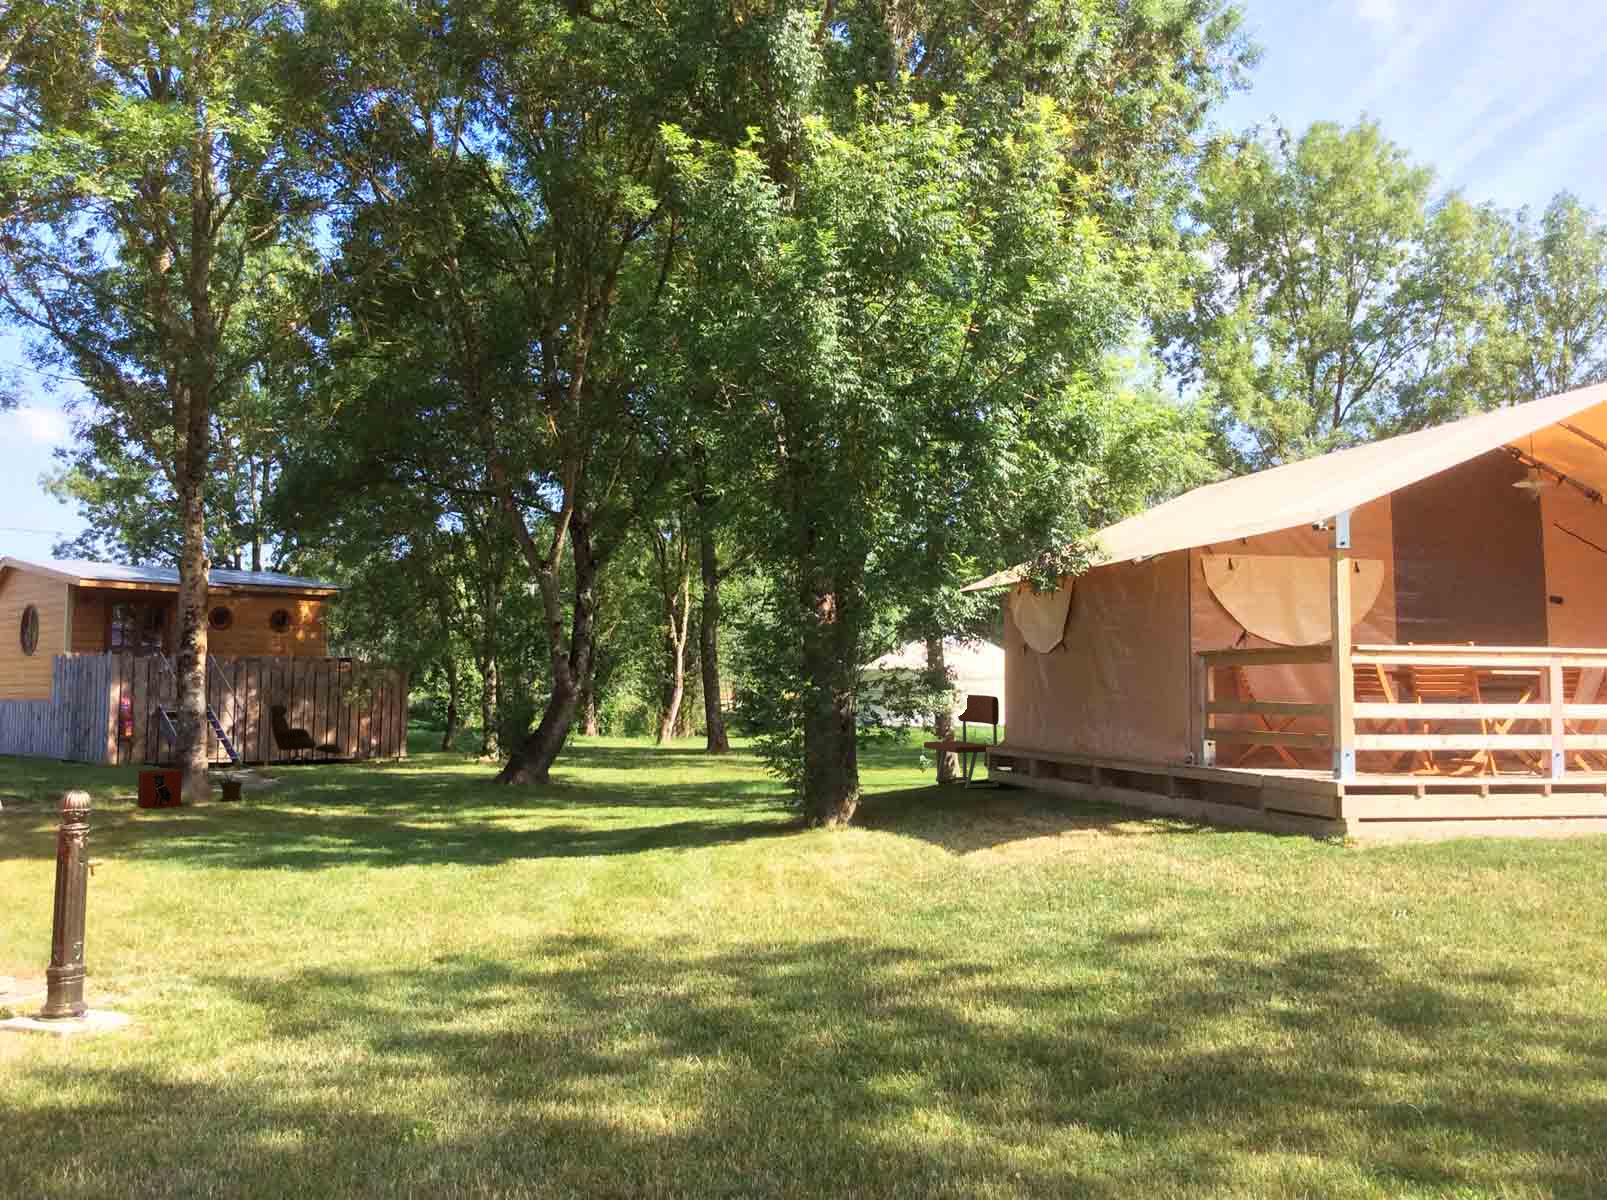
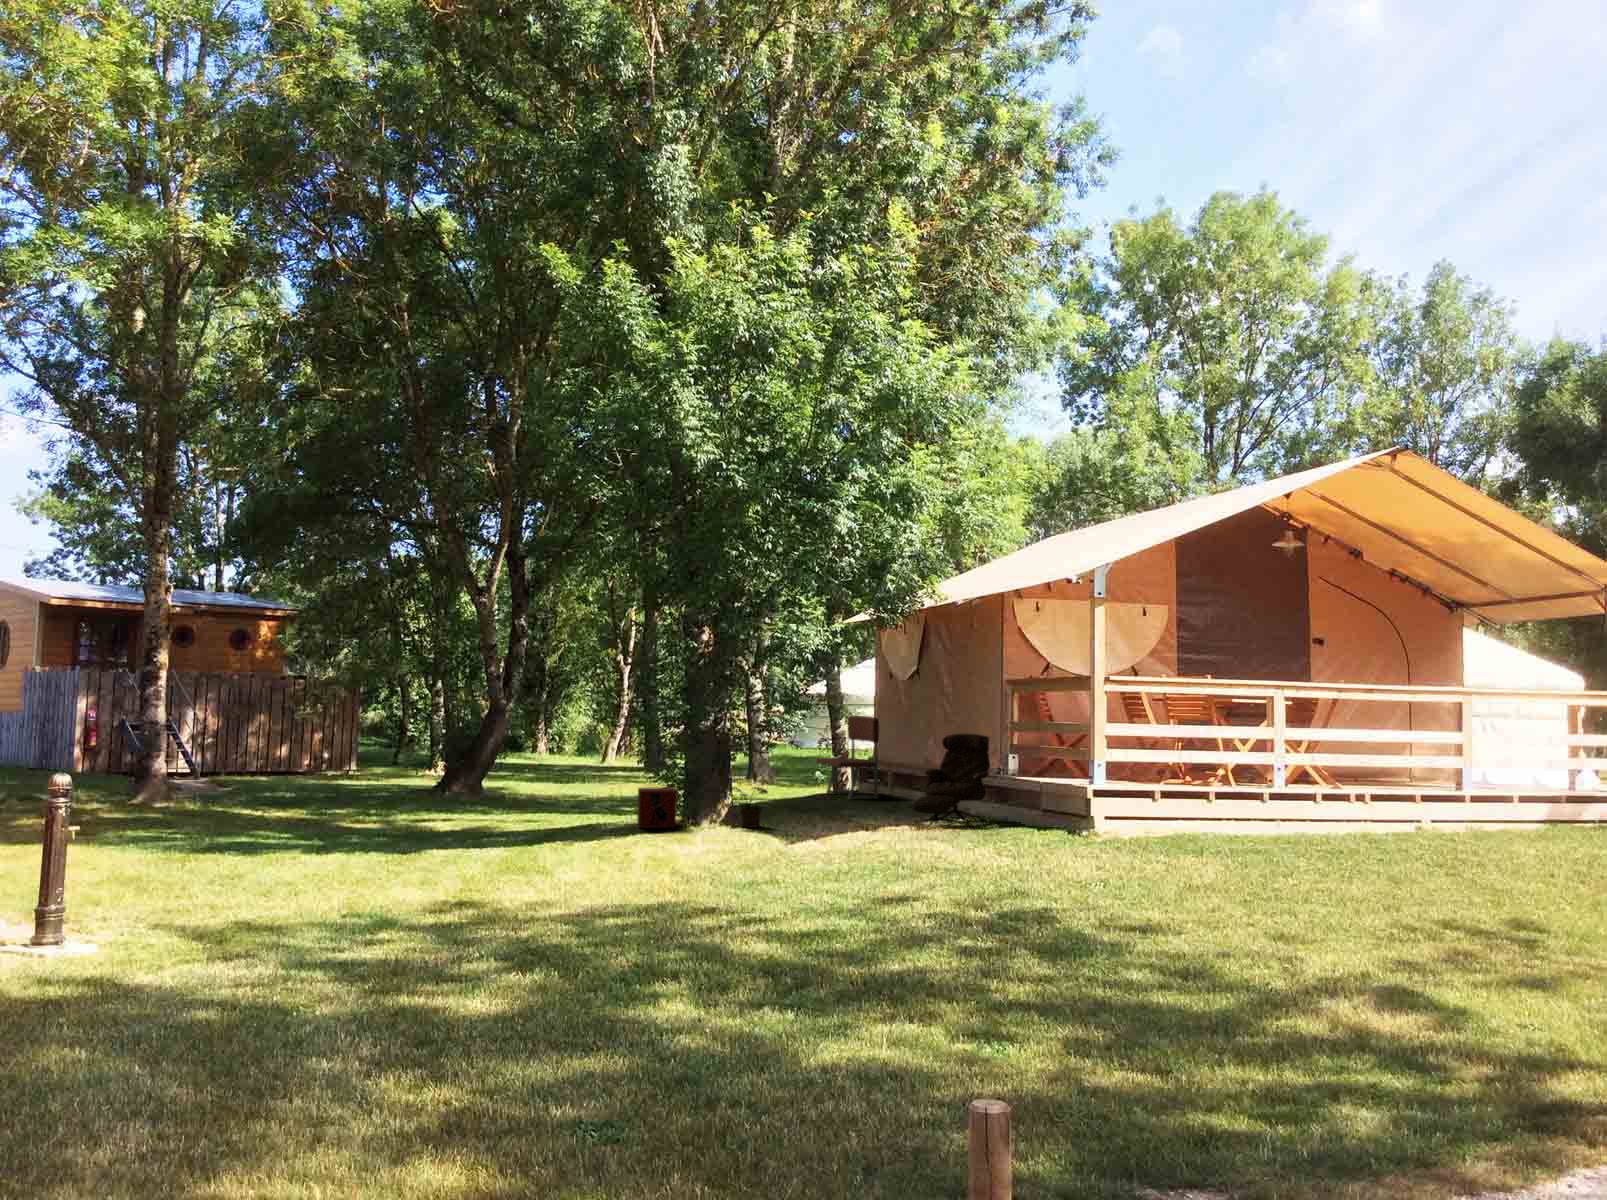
lounge chair: present [271,705,341,764] -> present [912,734,990,826]
potted plant: present [208,764,250,801] -> present [727,787,768,828]
storage box: present [138,769,182,808] -> present [637,787,677,828]

